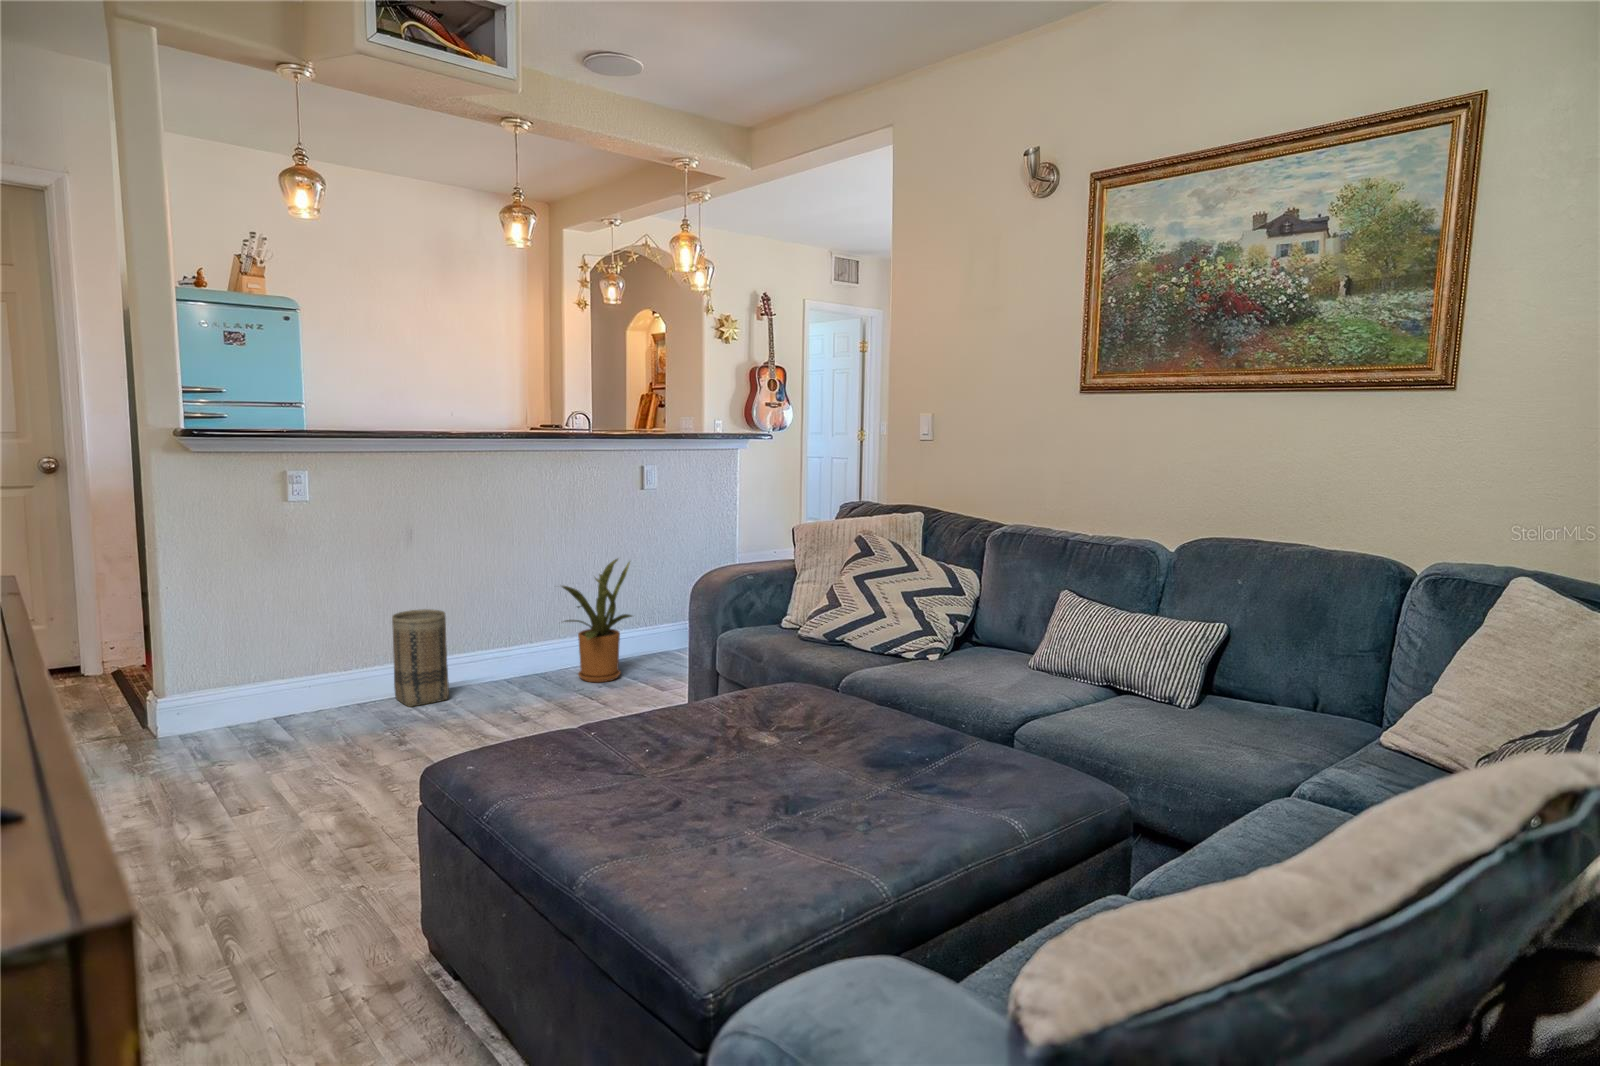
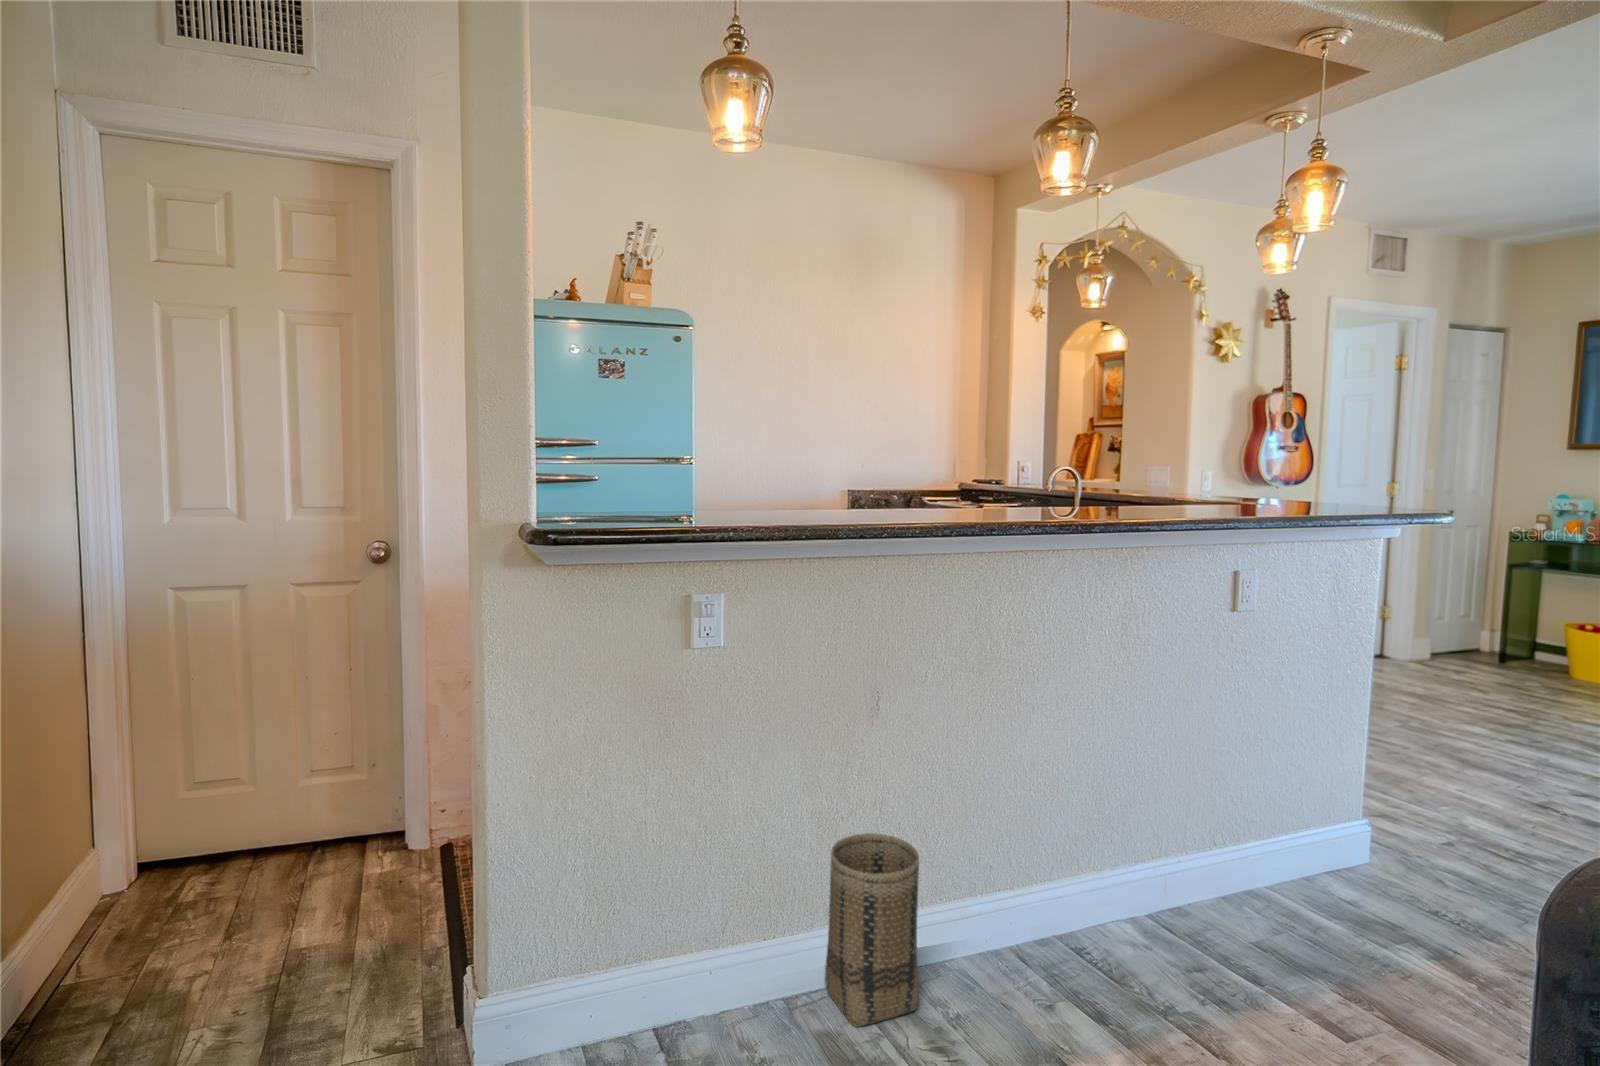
house plant: present [562,559,632,682] -> none [1086,746,1228,992]

